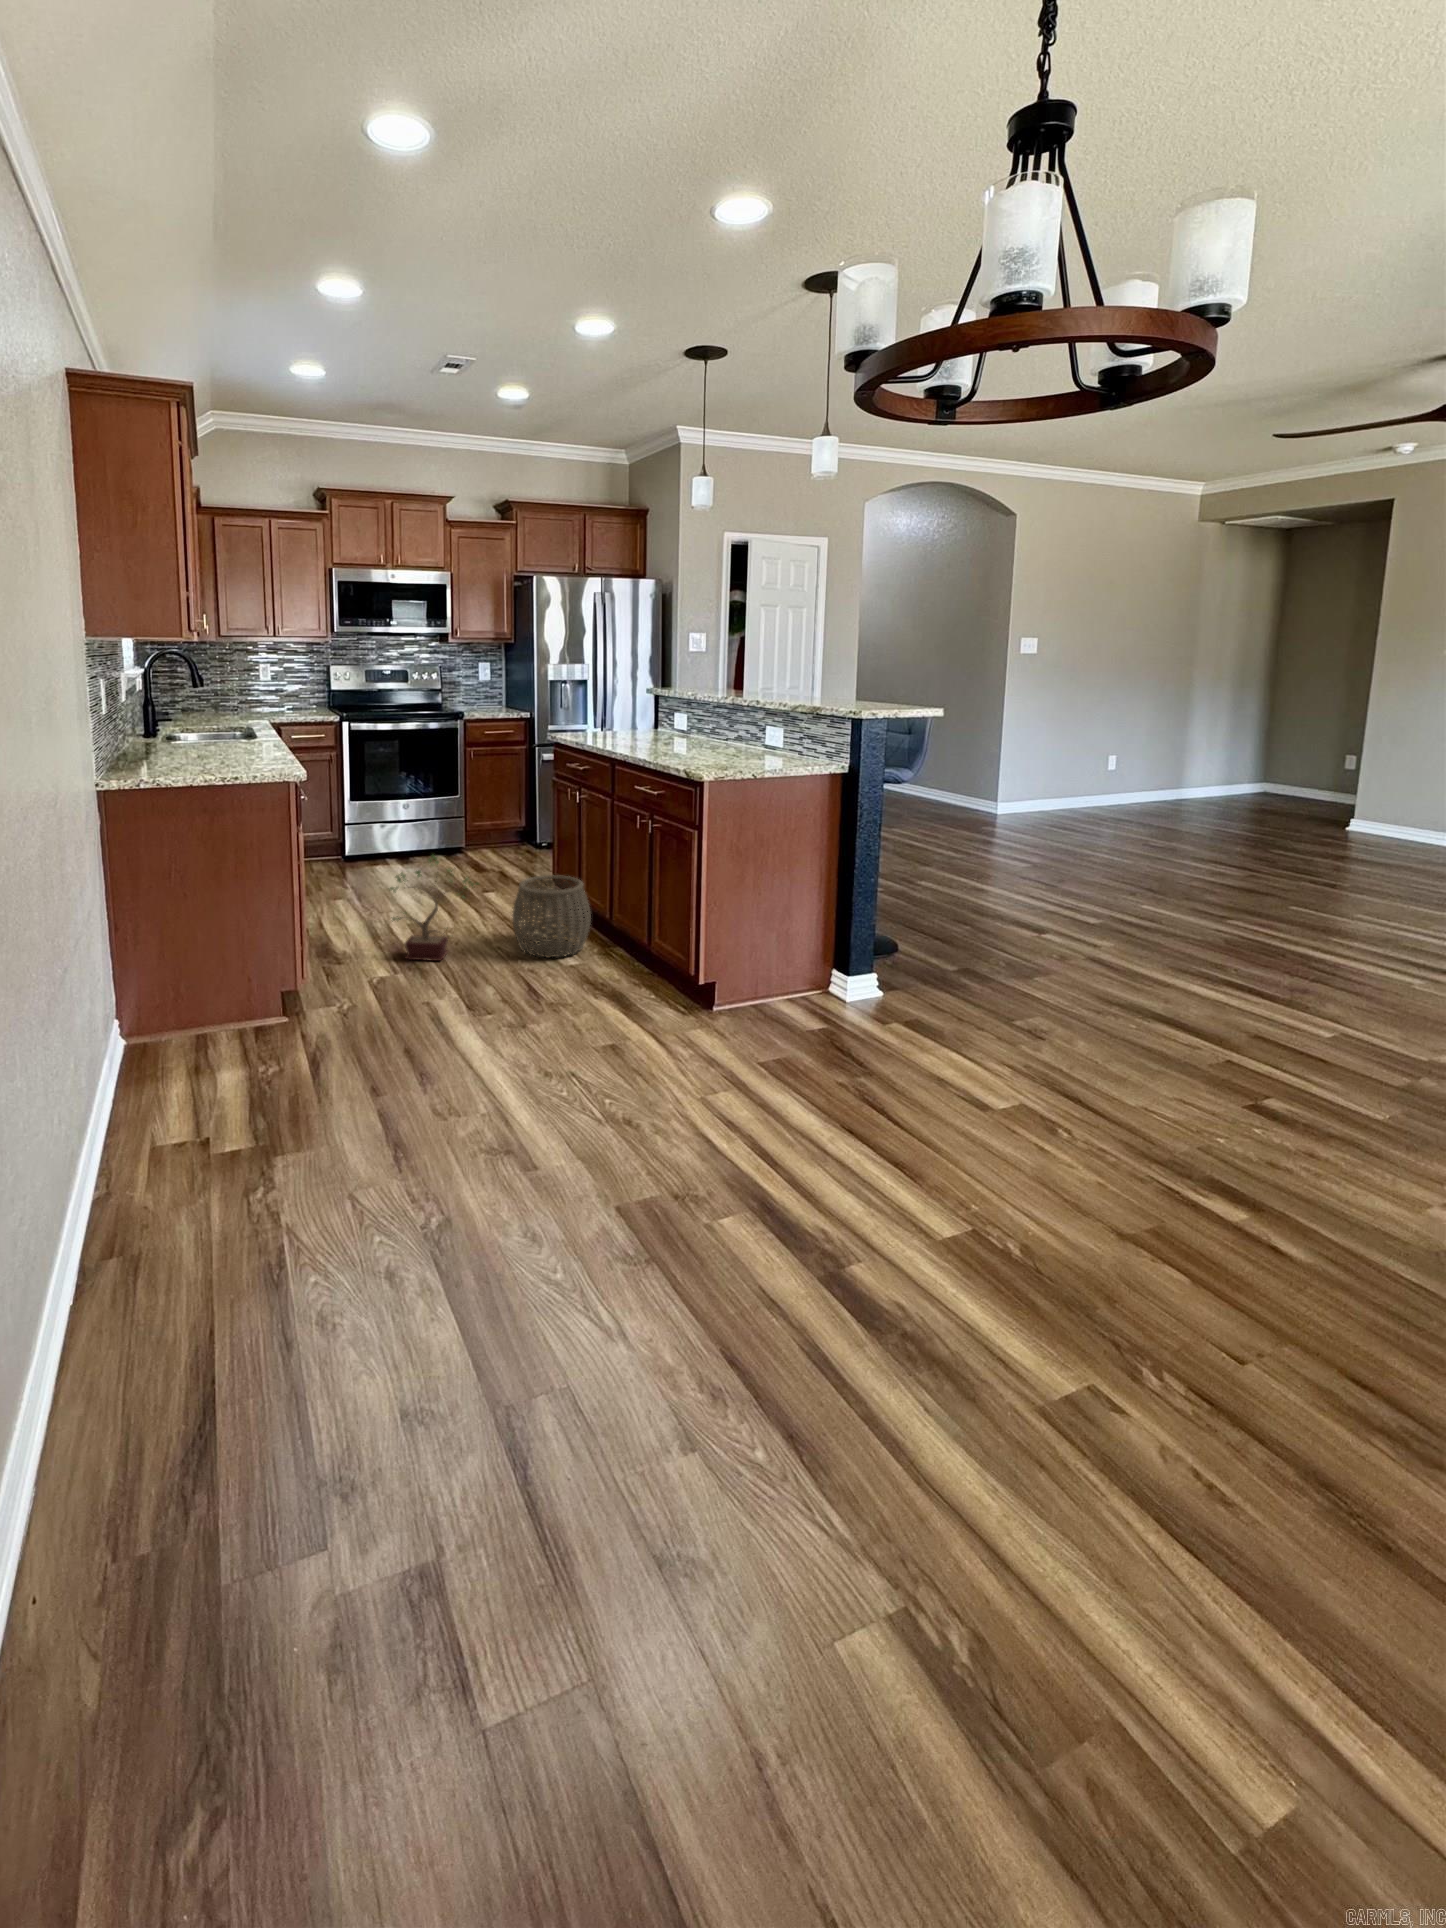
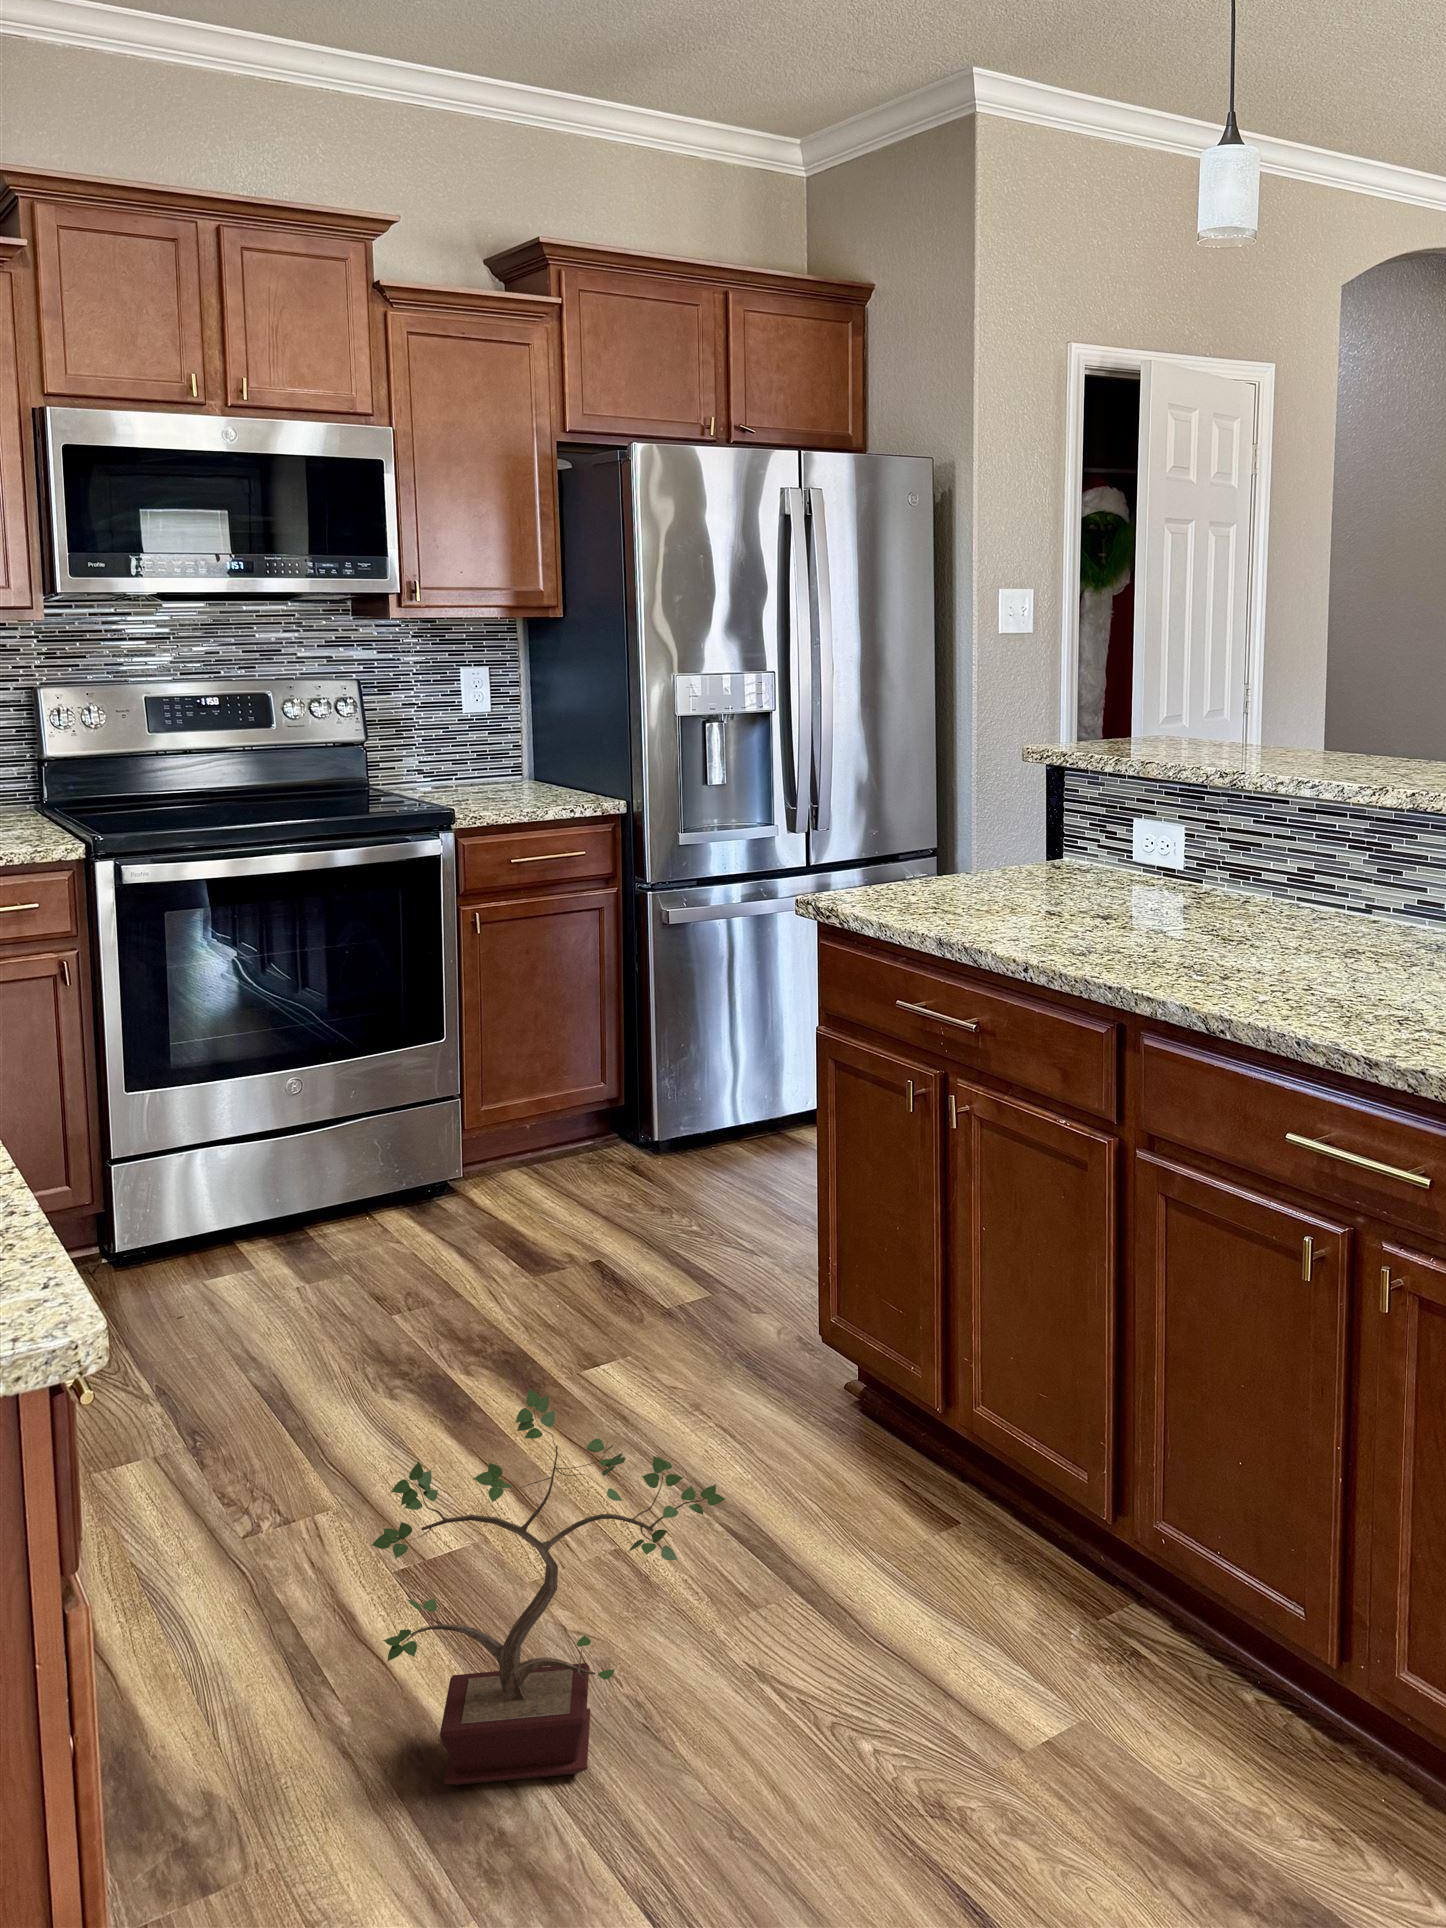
woven basket: present [512,875,591,957] -> none [785,1372,1047,1692]

